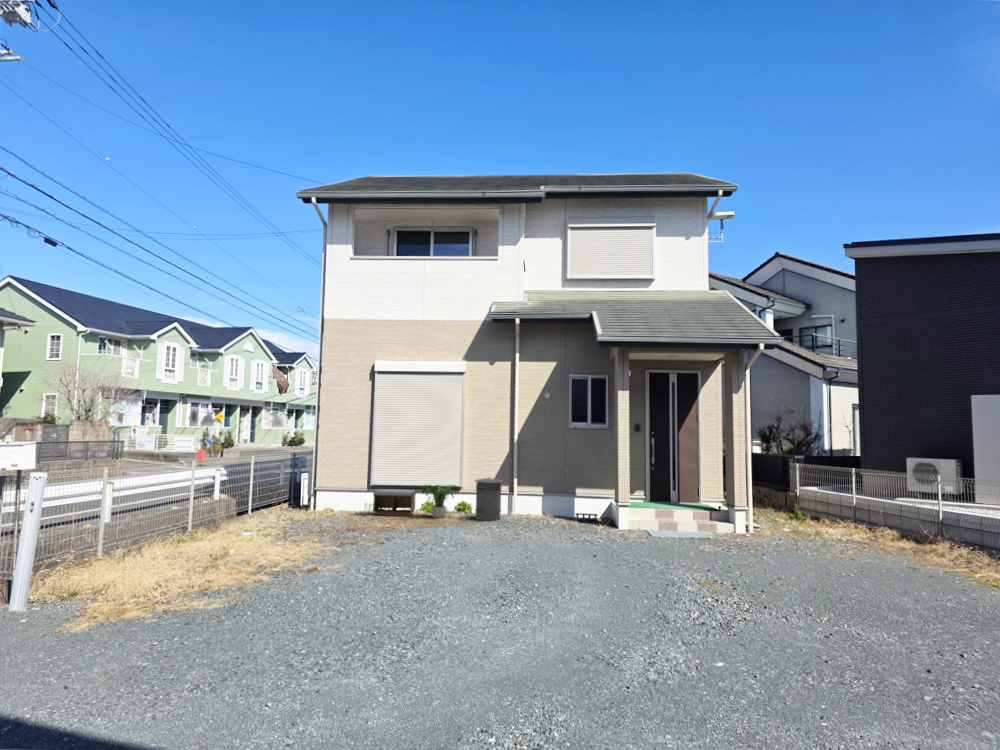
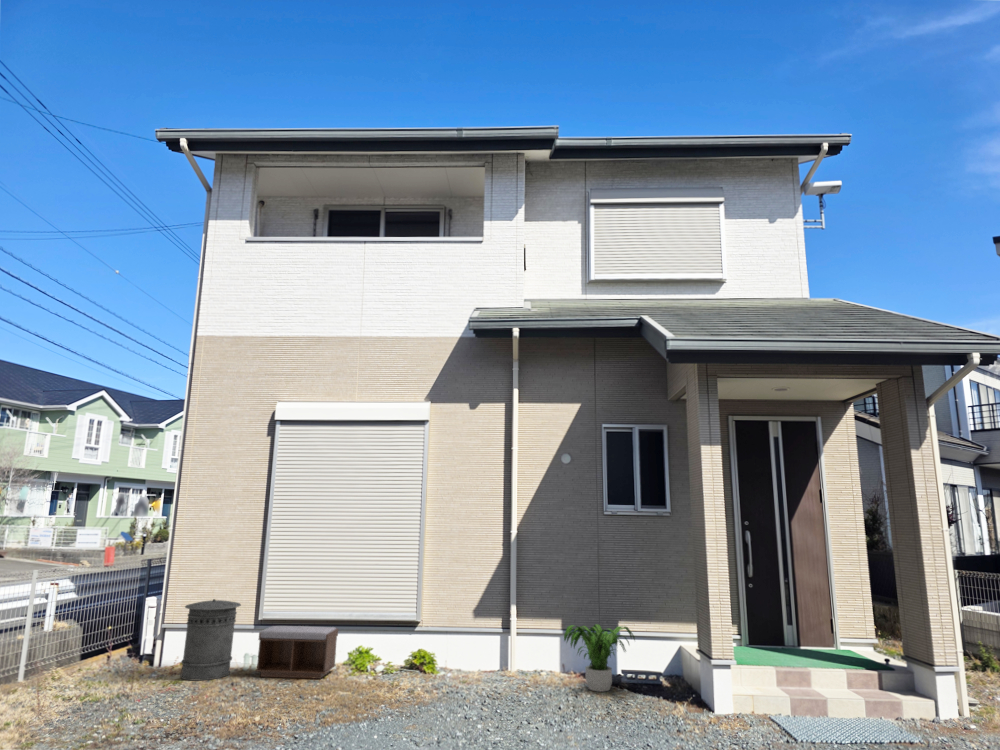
trash can: present [475,478,503,520] -> present [180,599,241,680]
potted plant: present [422,485,457,518] -> present [564,625,635,692]

